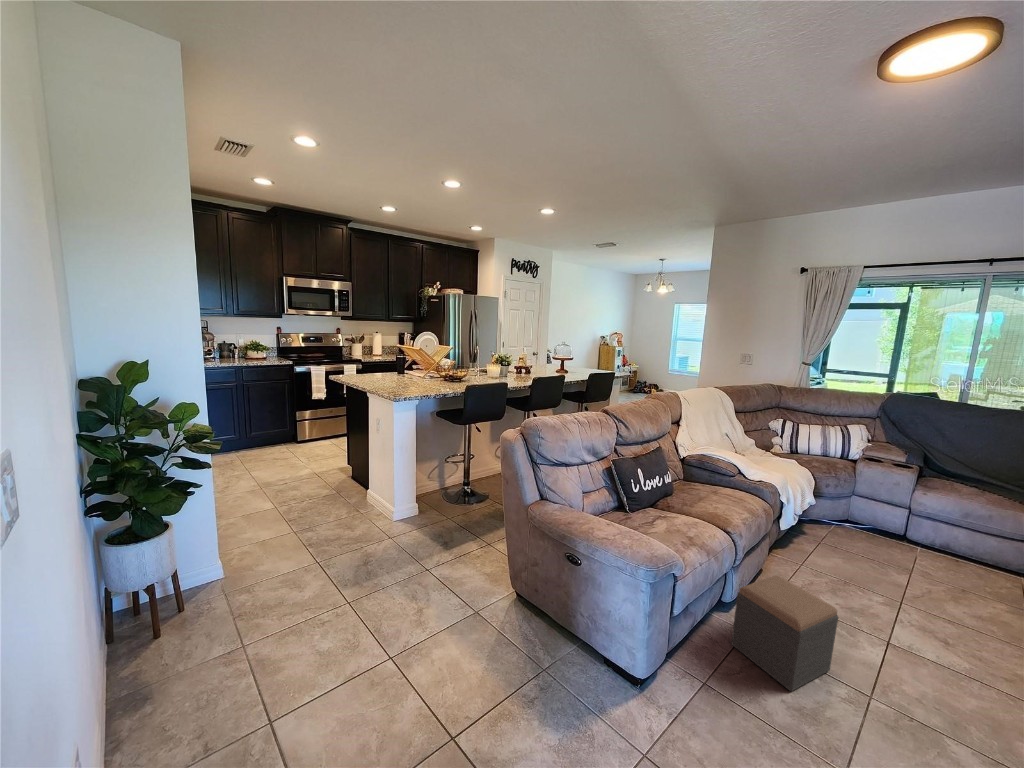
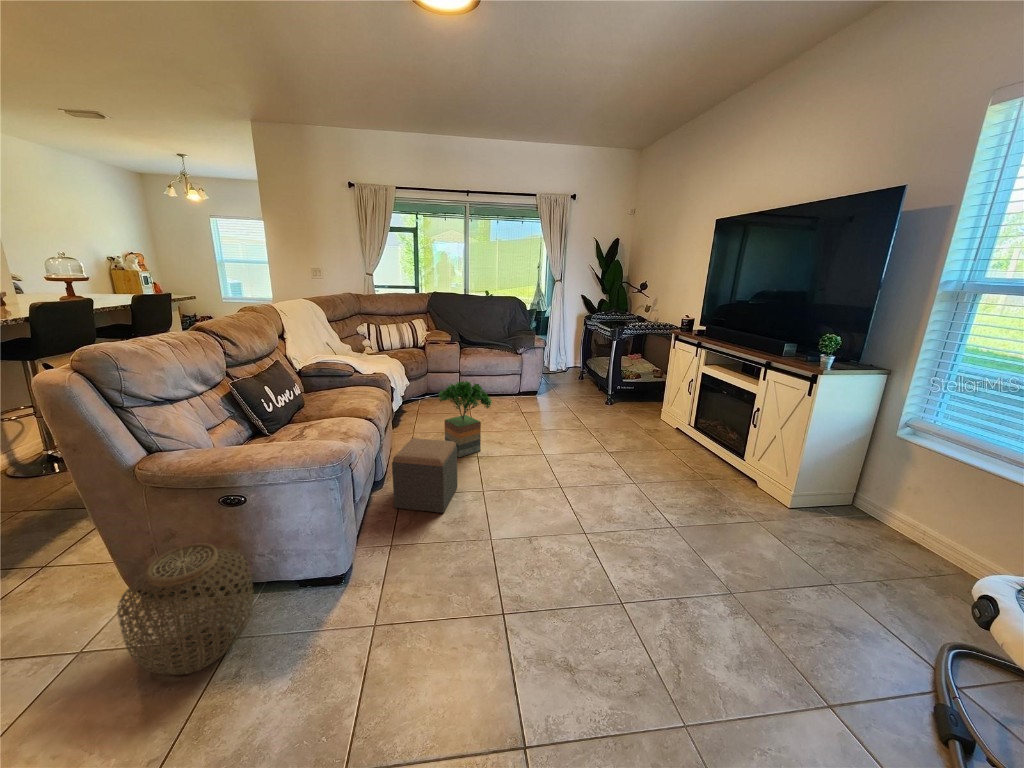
potted tree: none [838,524,937,638] -> present [439,381,492,457]
woven basket: none [488,576,568,679] -> present [117,543,254,675]

